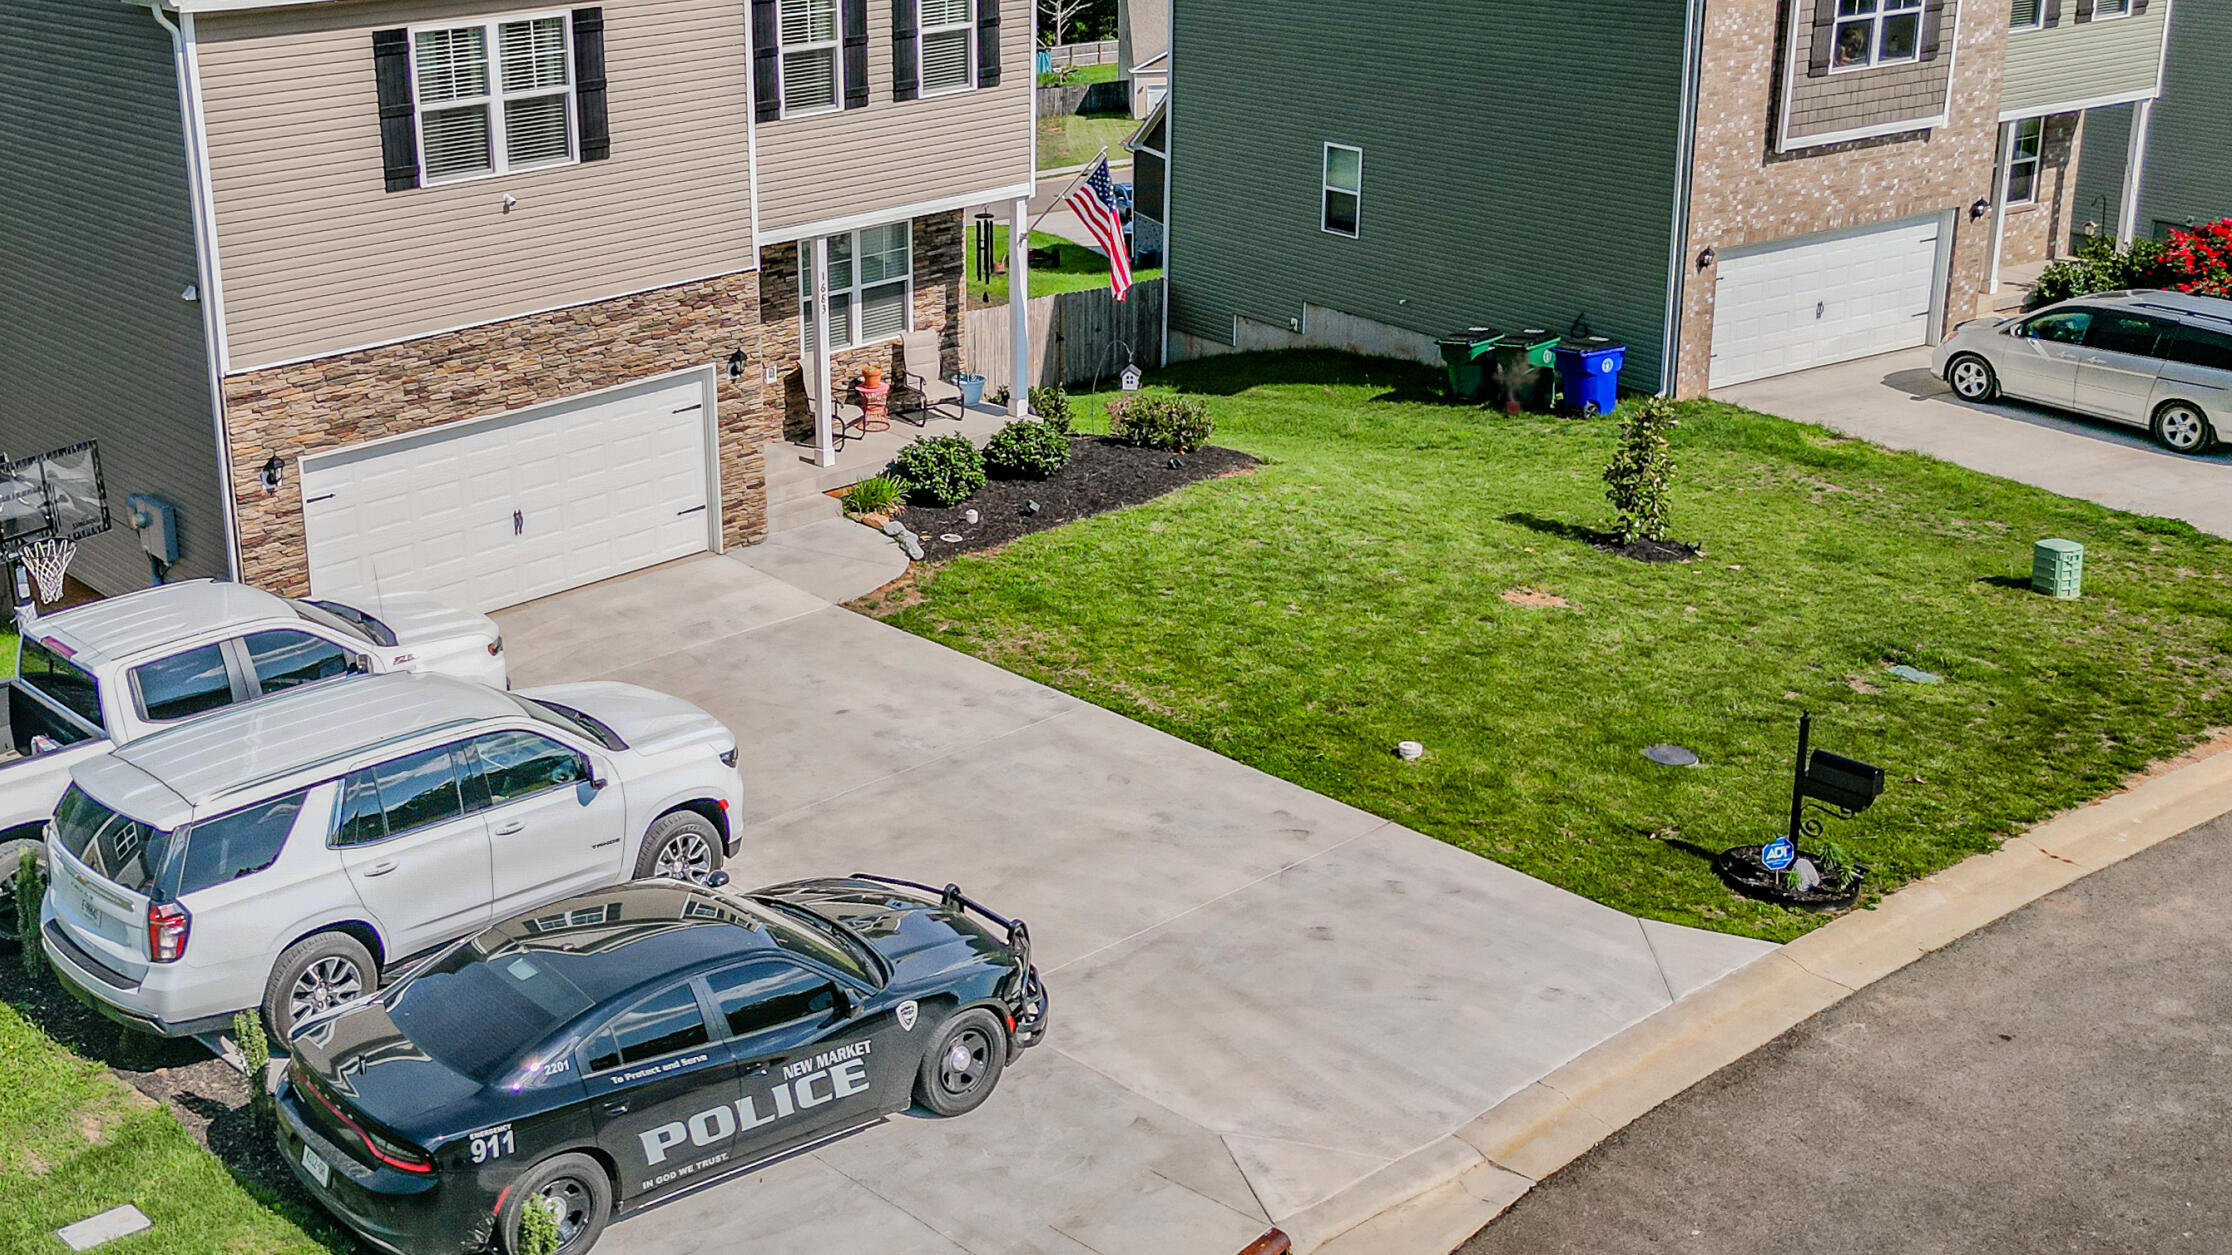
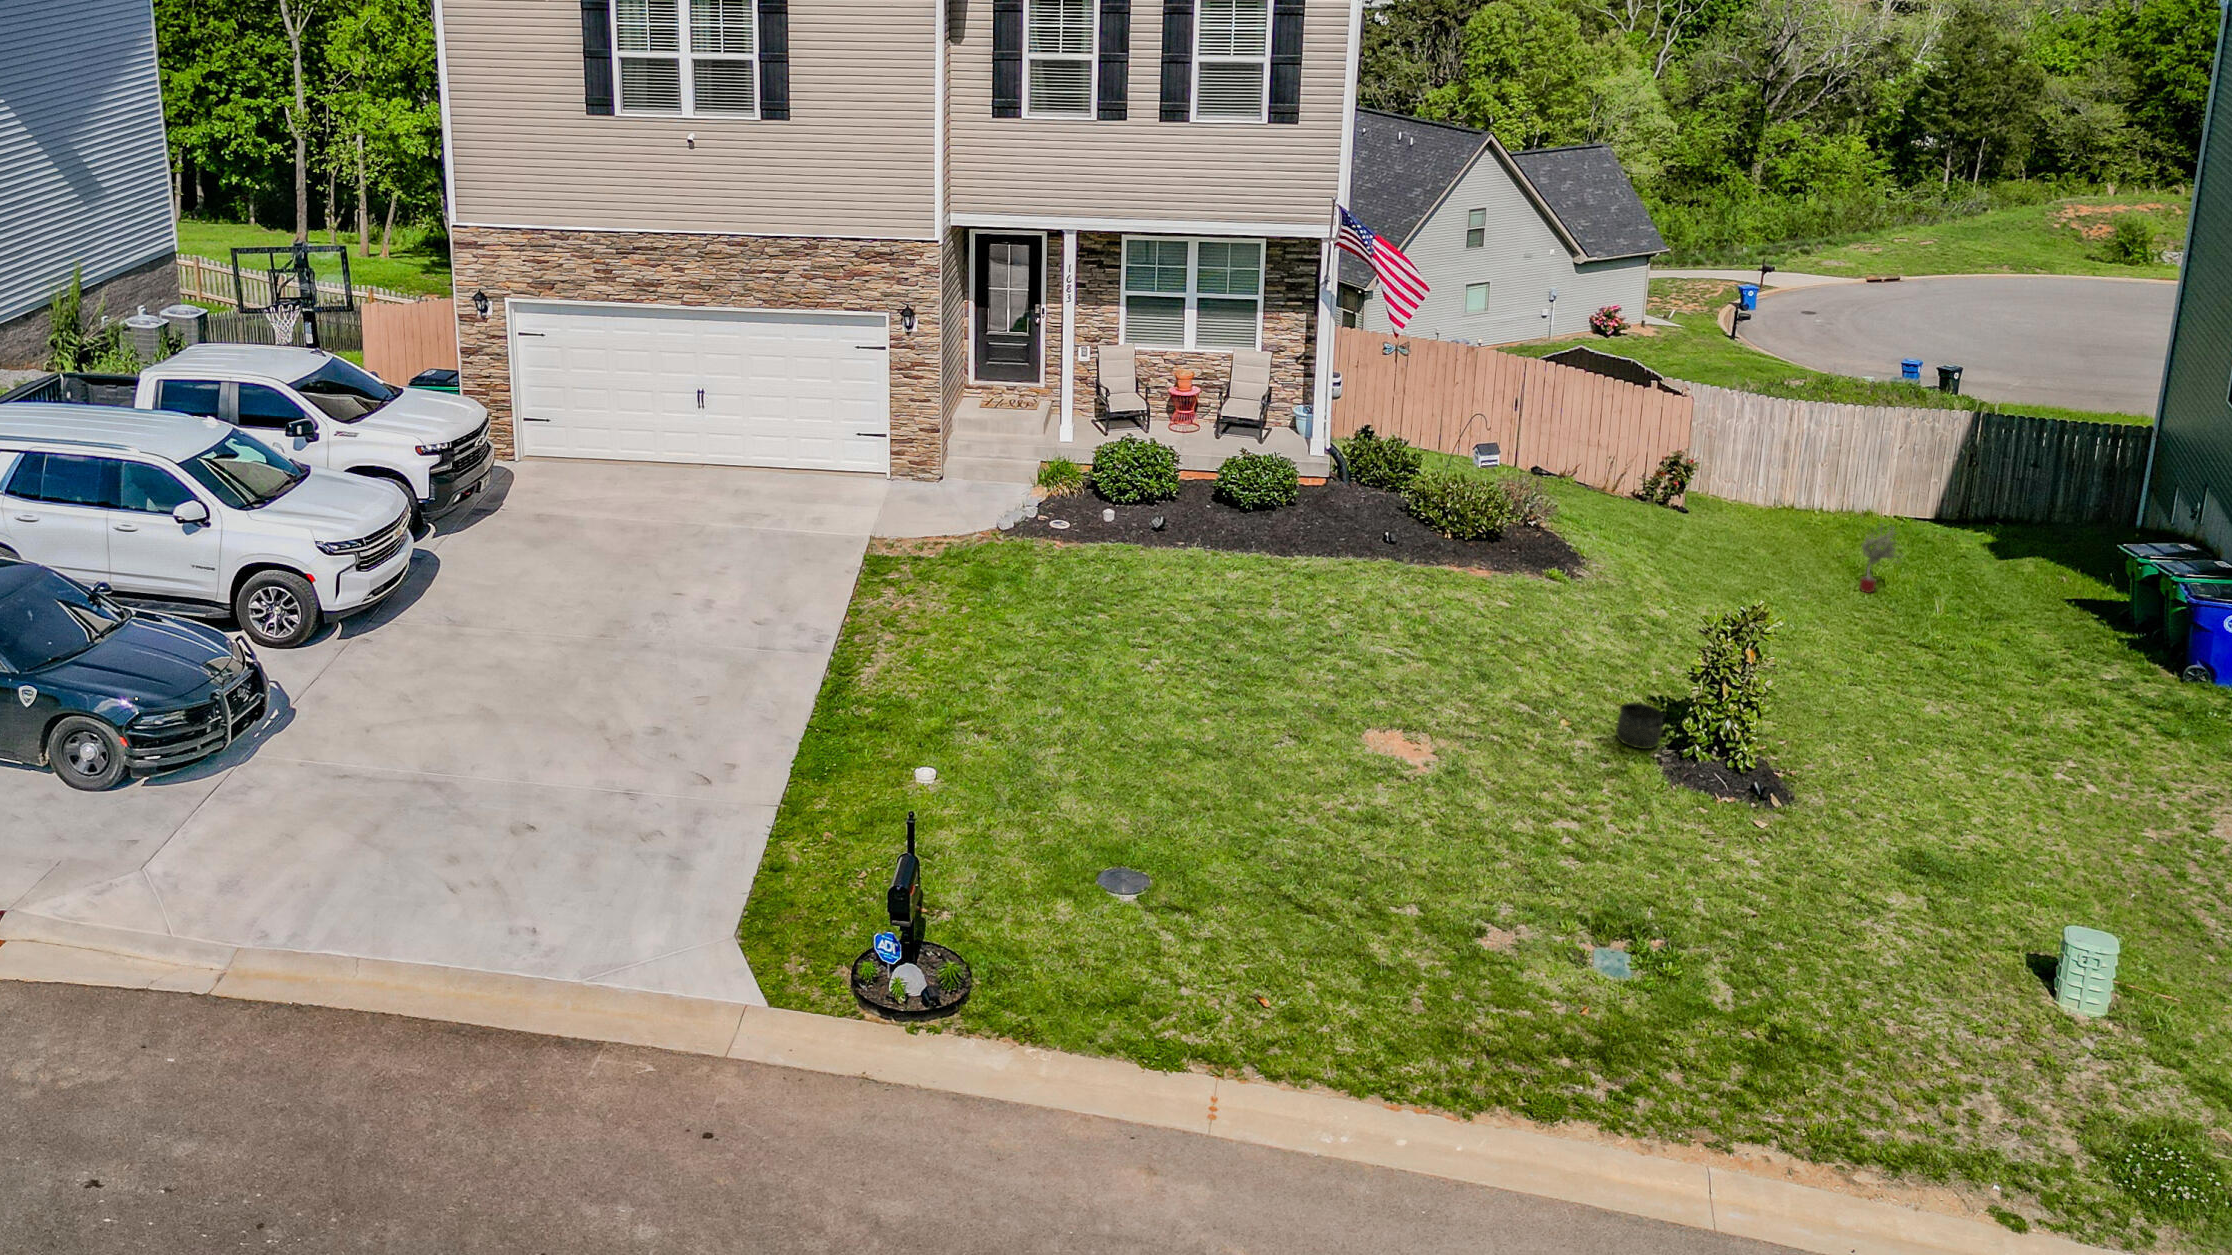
basket: none [1652,516,1692,553] -> present [1616,702,1664,749]

